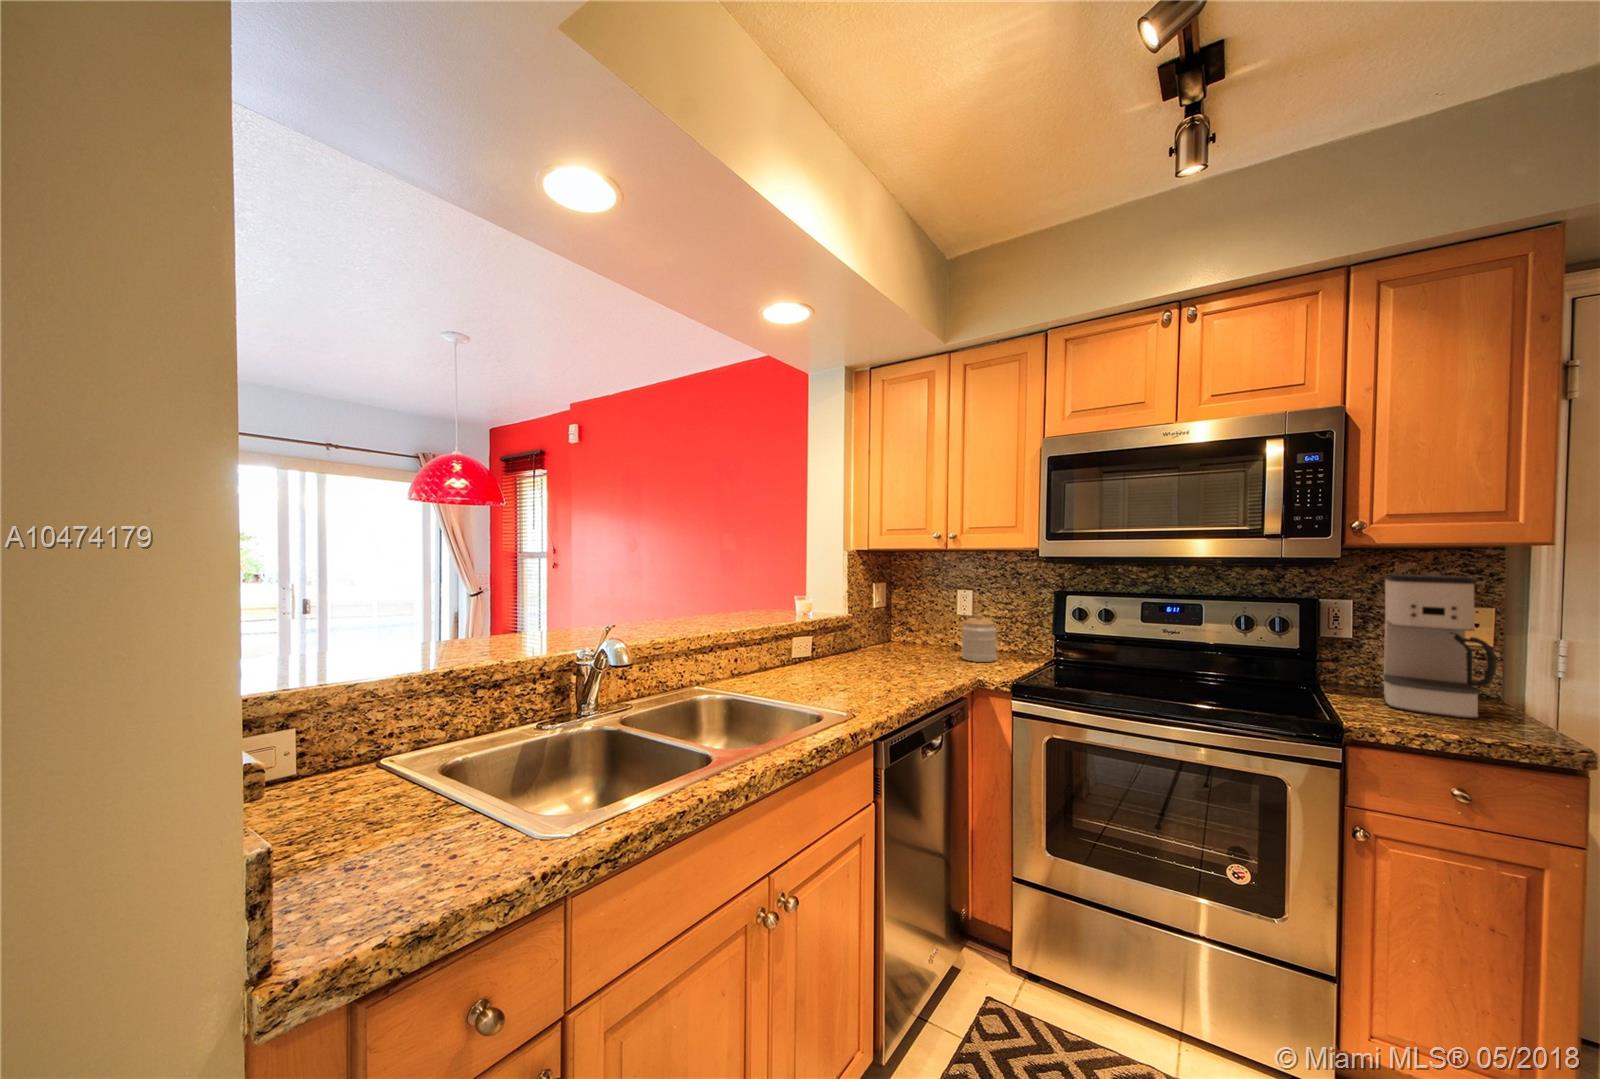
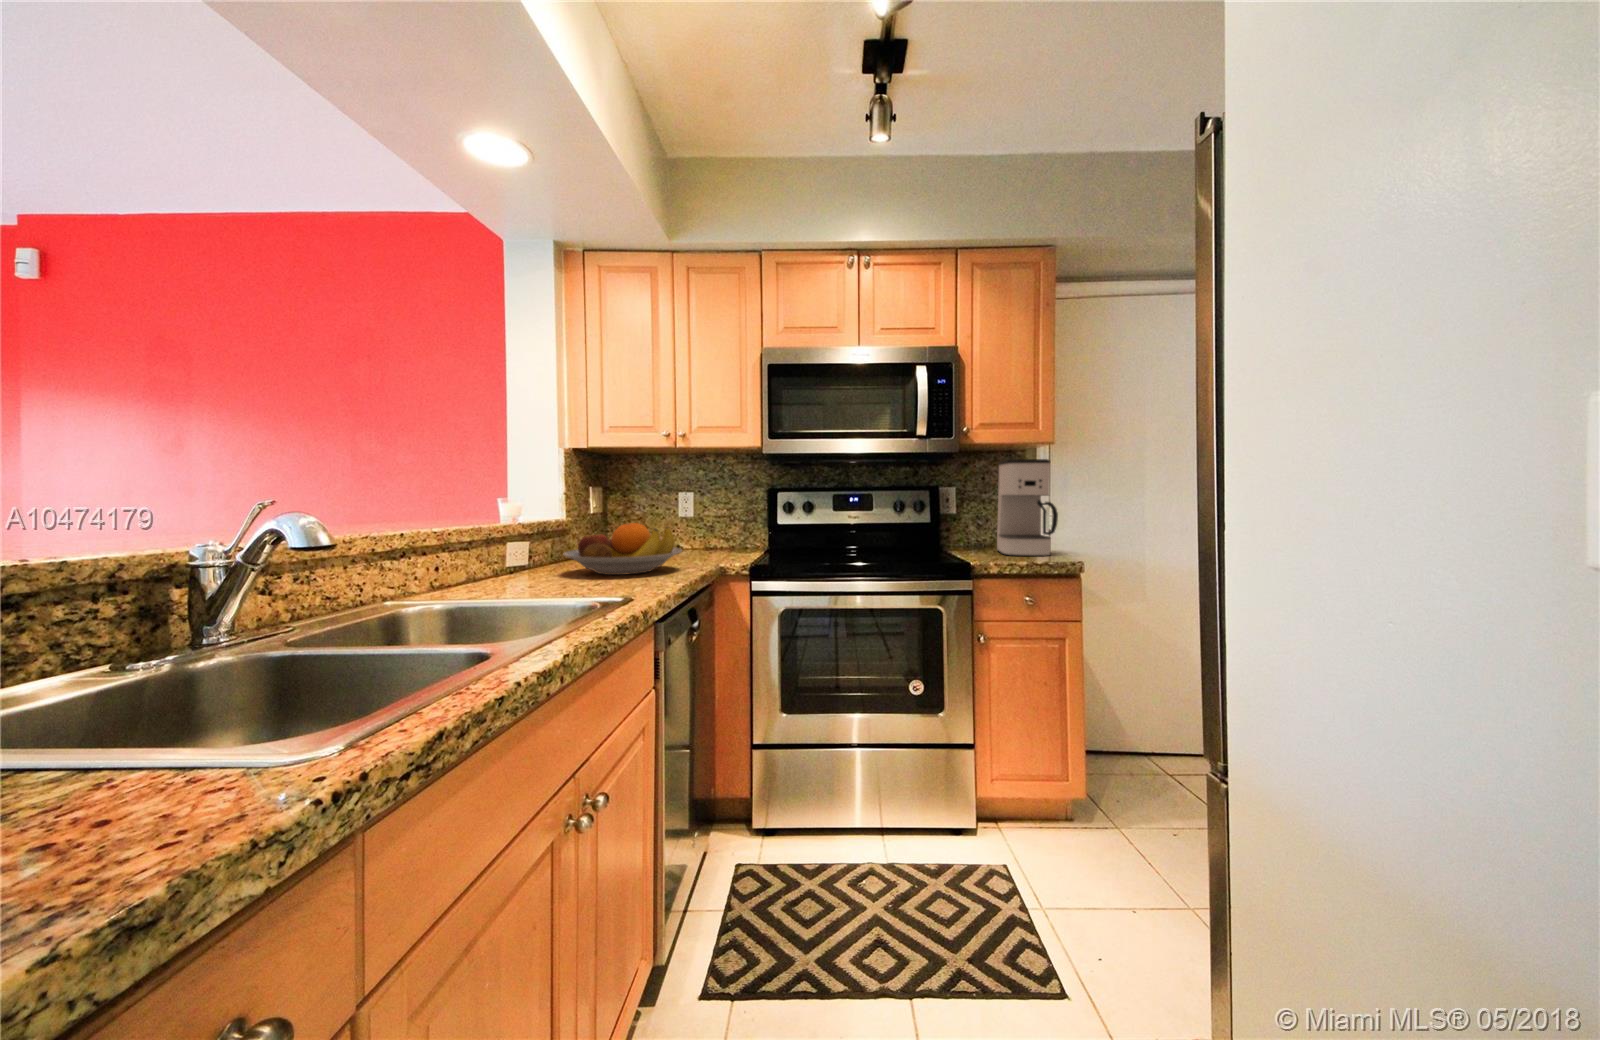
jar: present [962,613,997,662] -> none [687,510,722,558]
fruit bowl: none [837,629,941,677] -> present [563,523,682,575]

